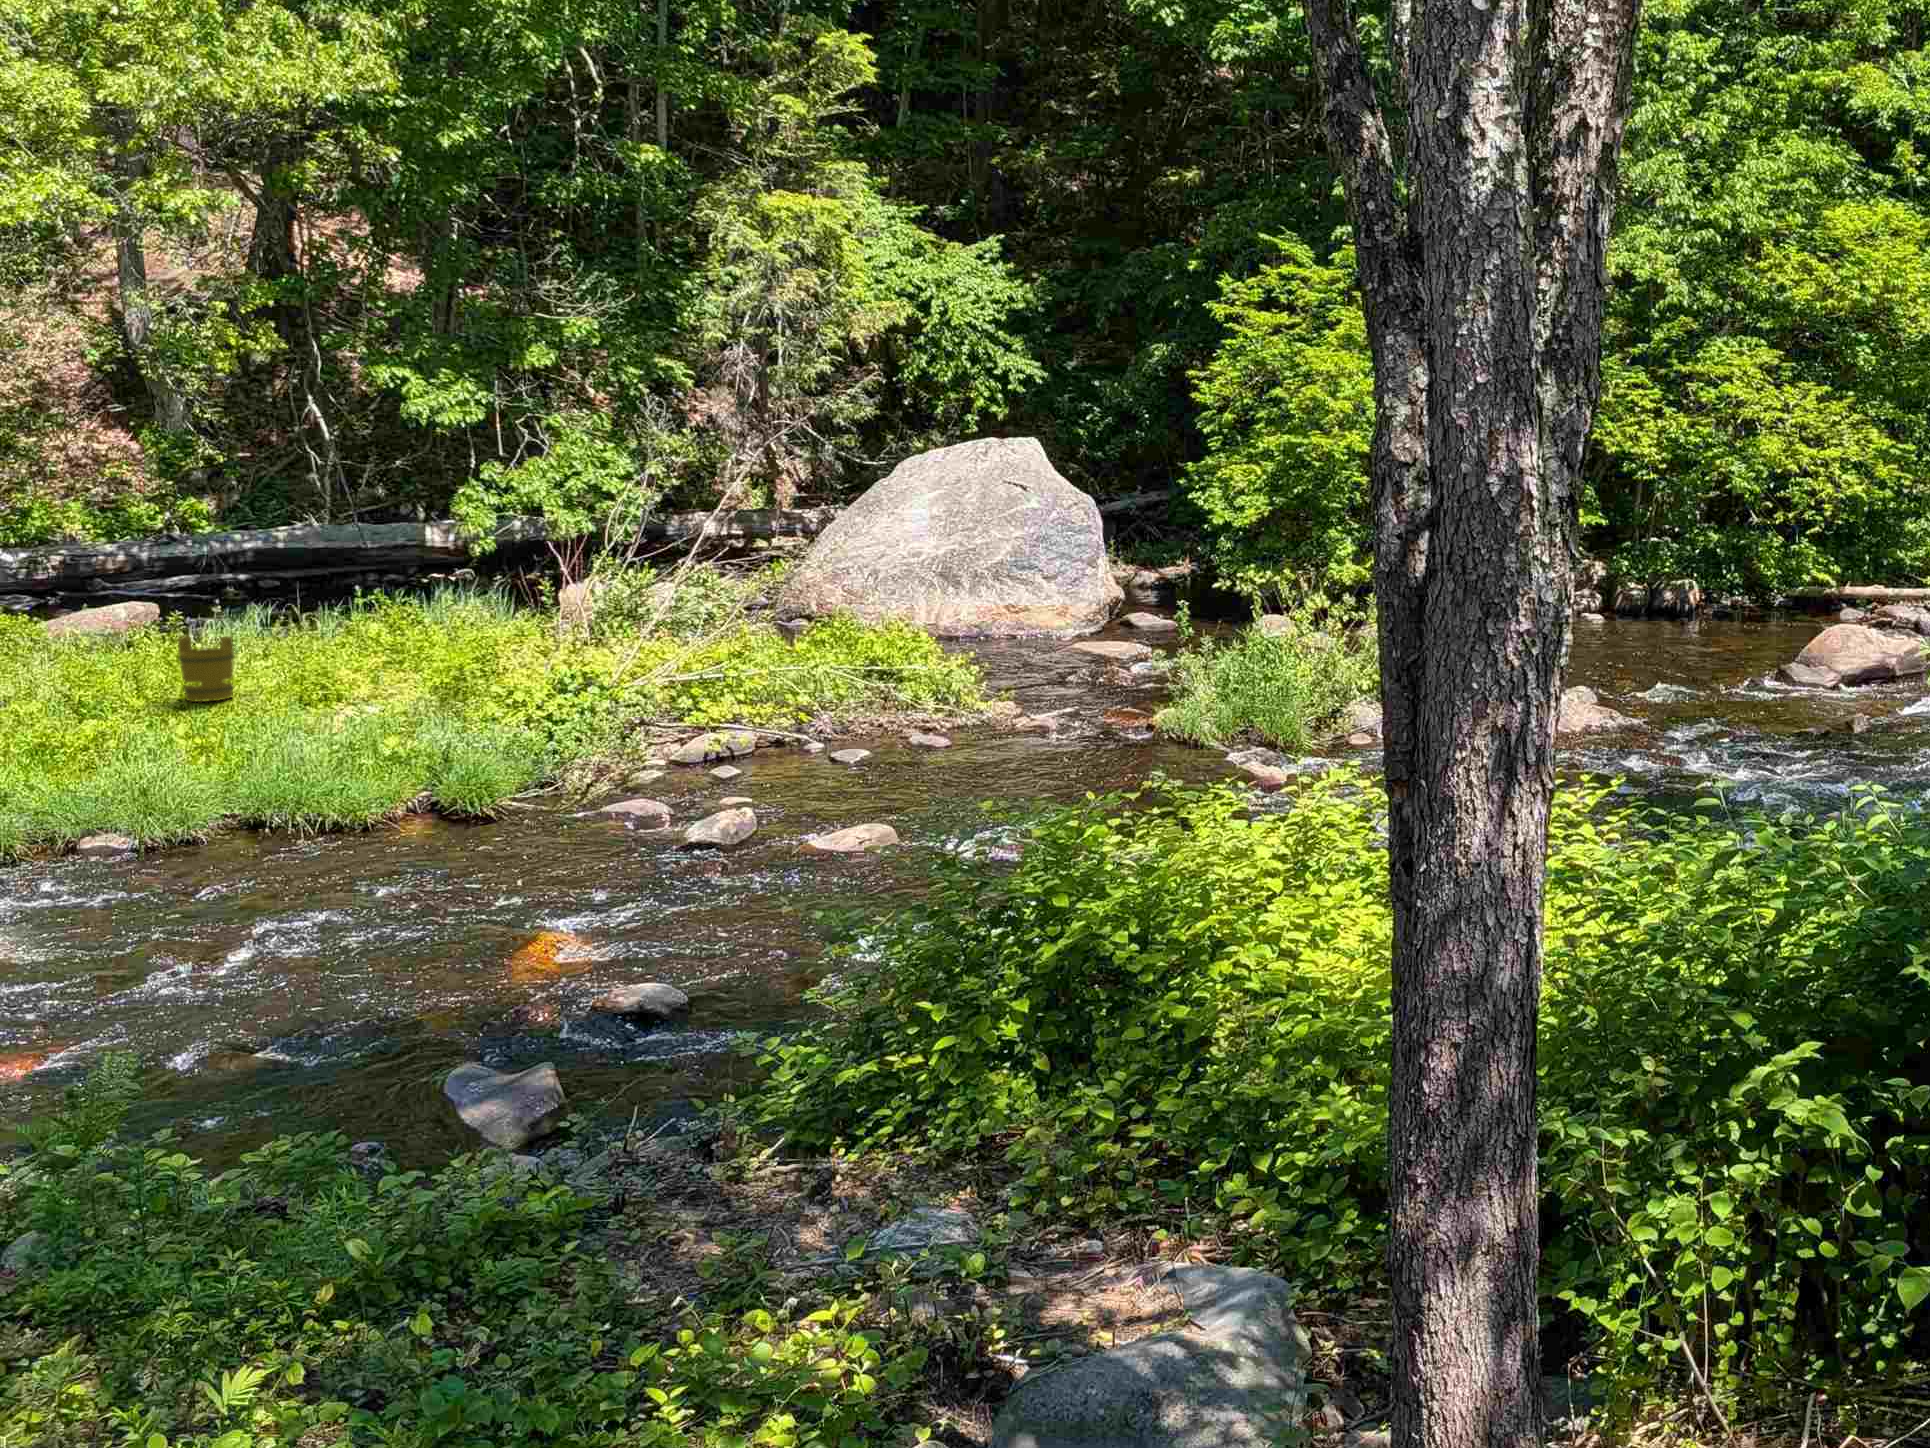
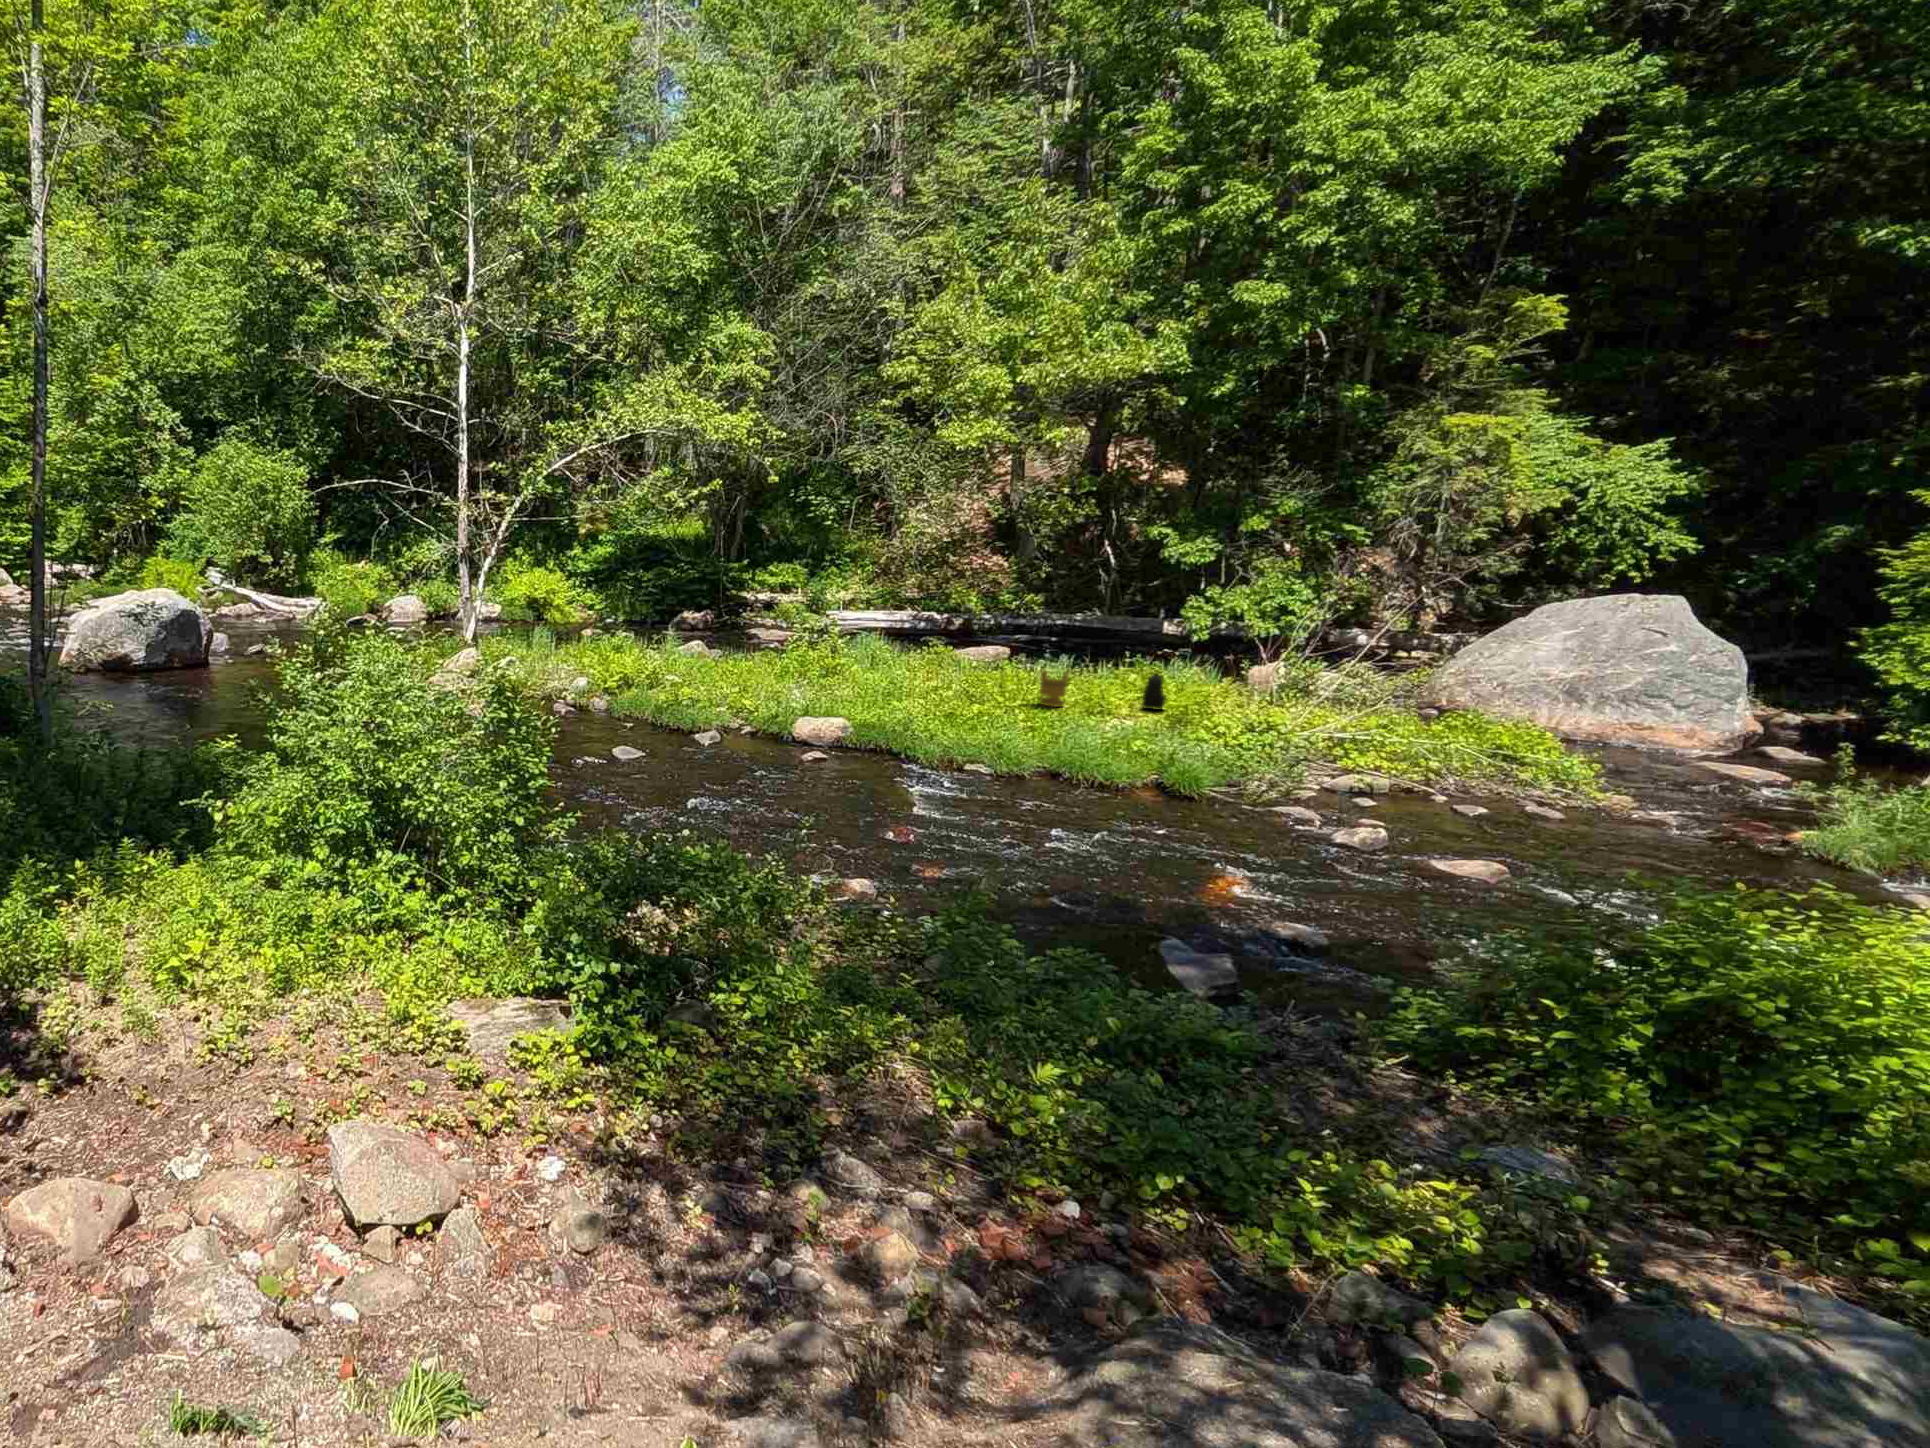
backpack: none [378,611,420,679] -> present [1142,673,1166,710]

